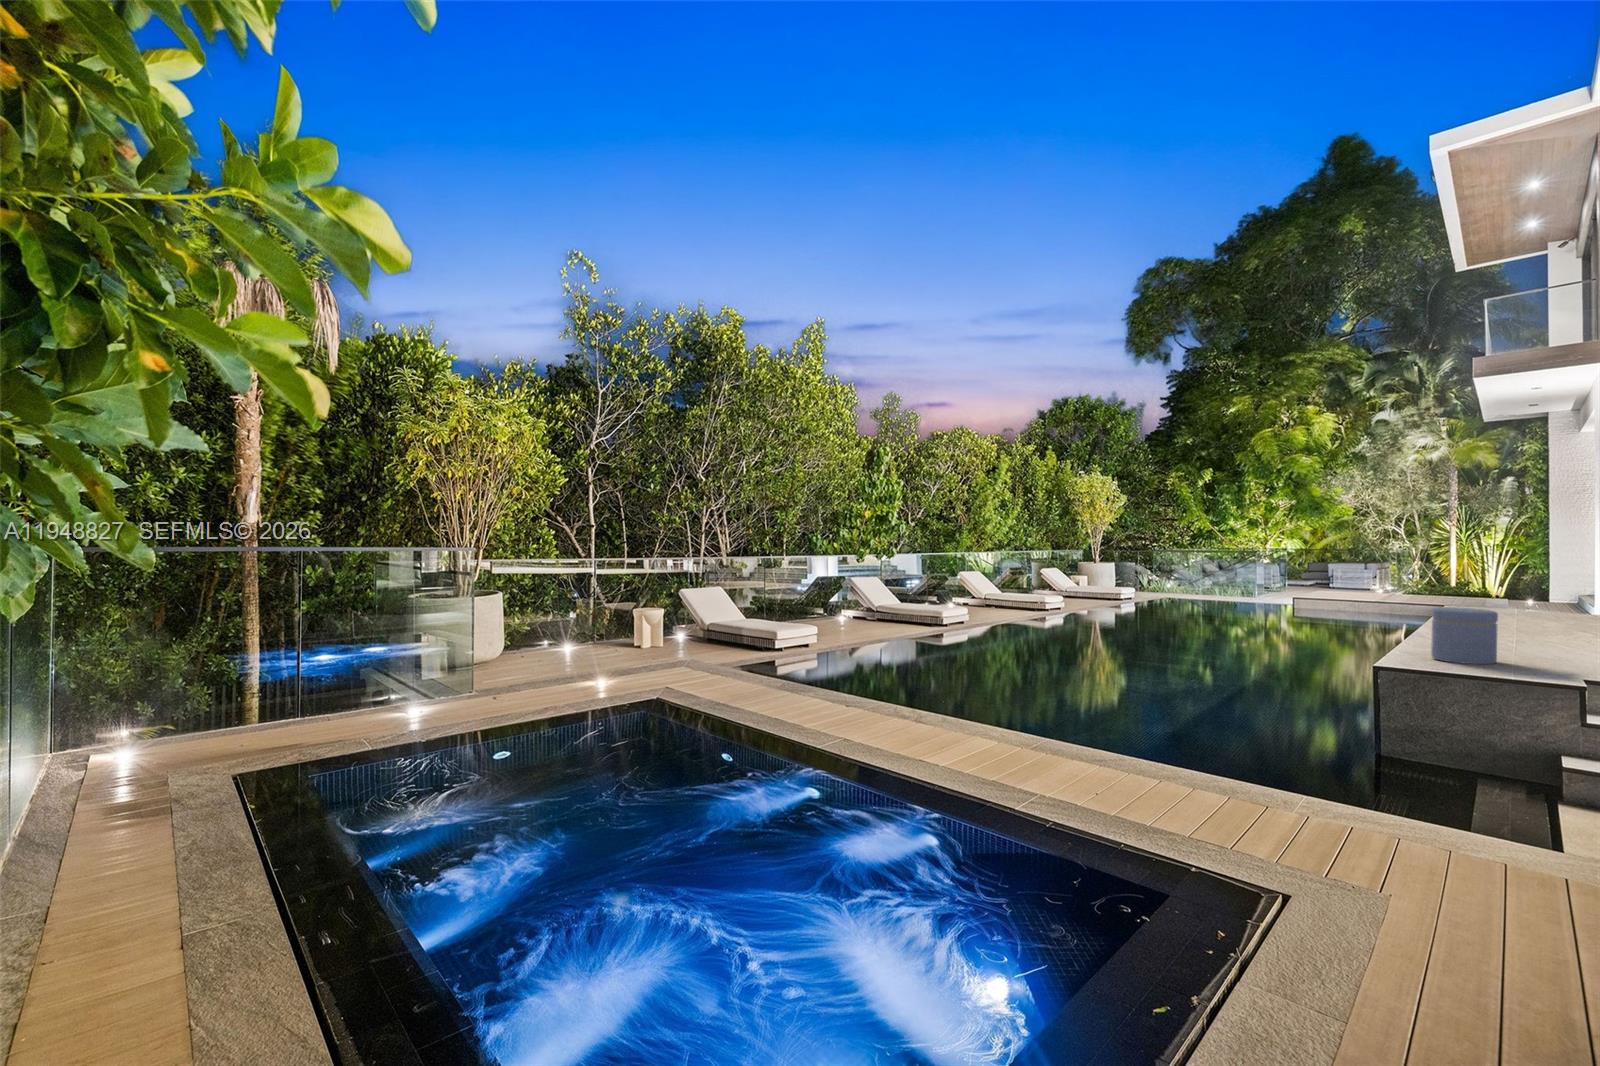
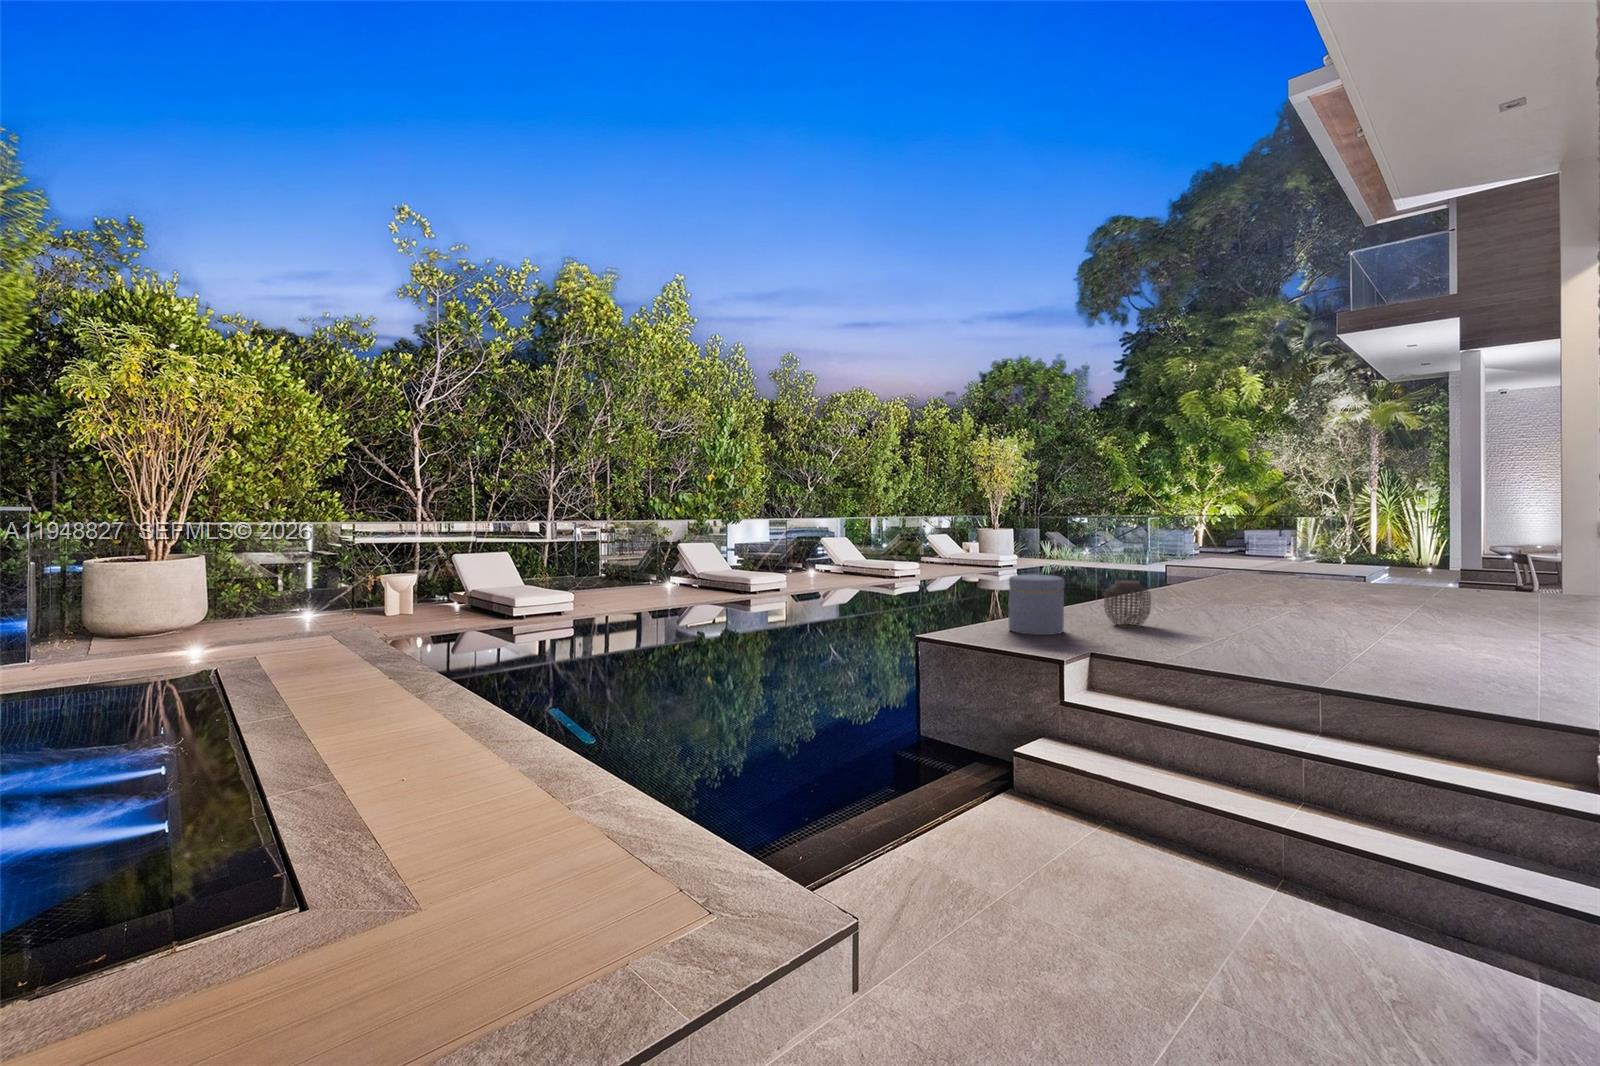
woven basket: none [1498,612,1553,657] -> present [1104,580,1151,627]

